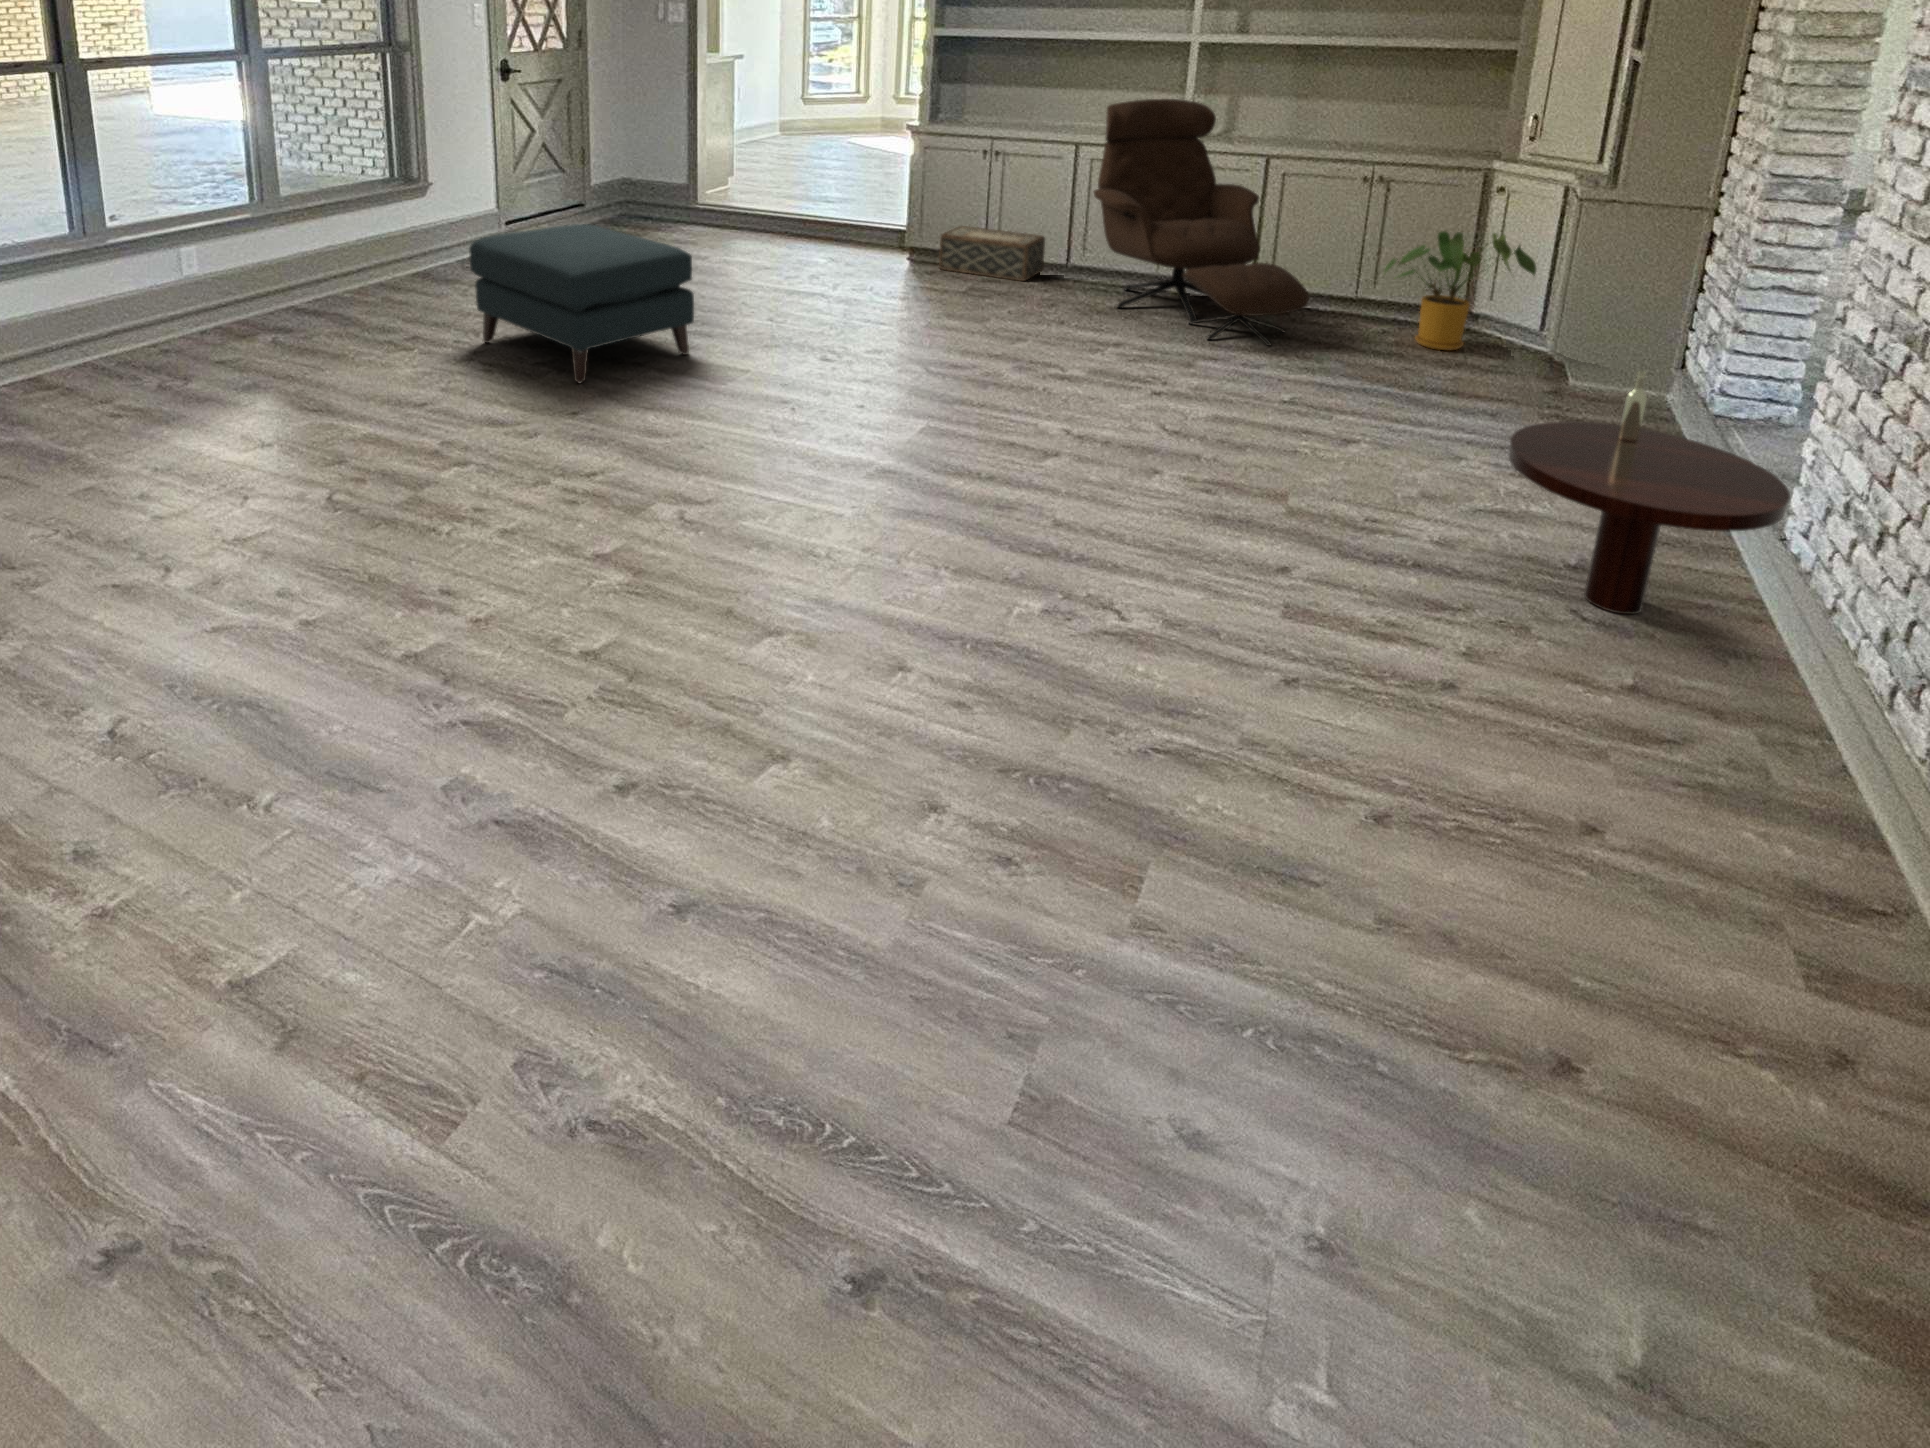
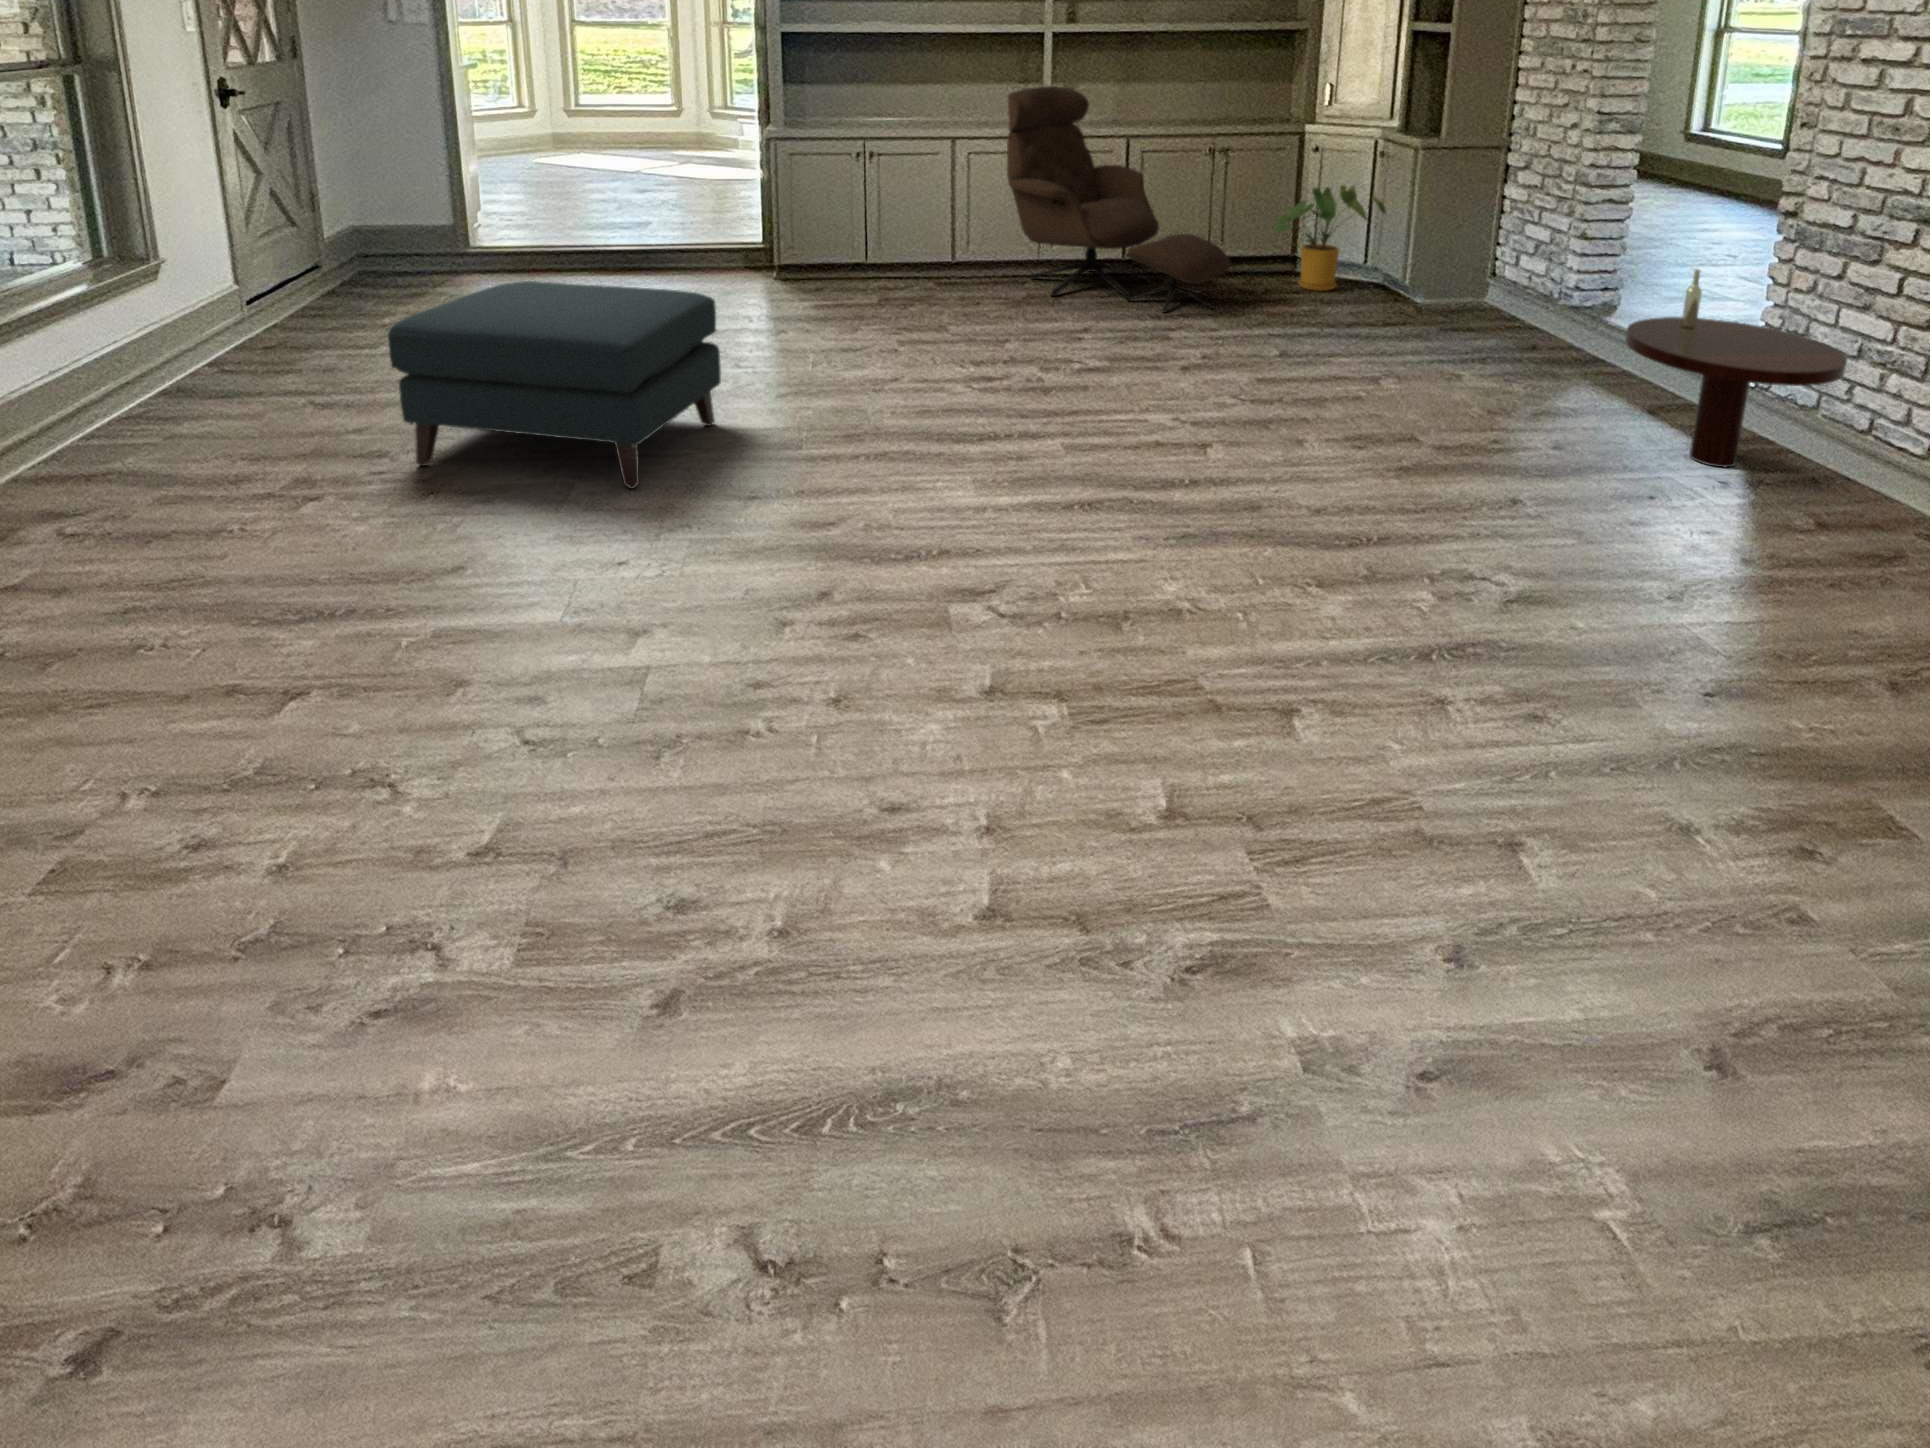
woven basket: present [939,226,1045,281] -> none [837,236,937,285]

